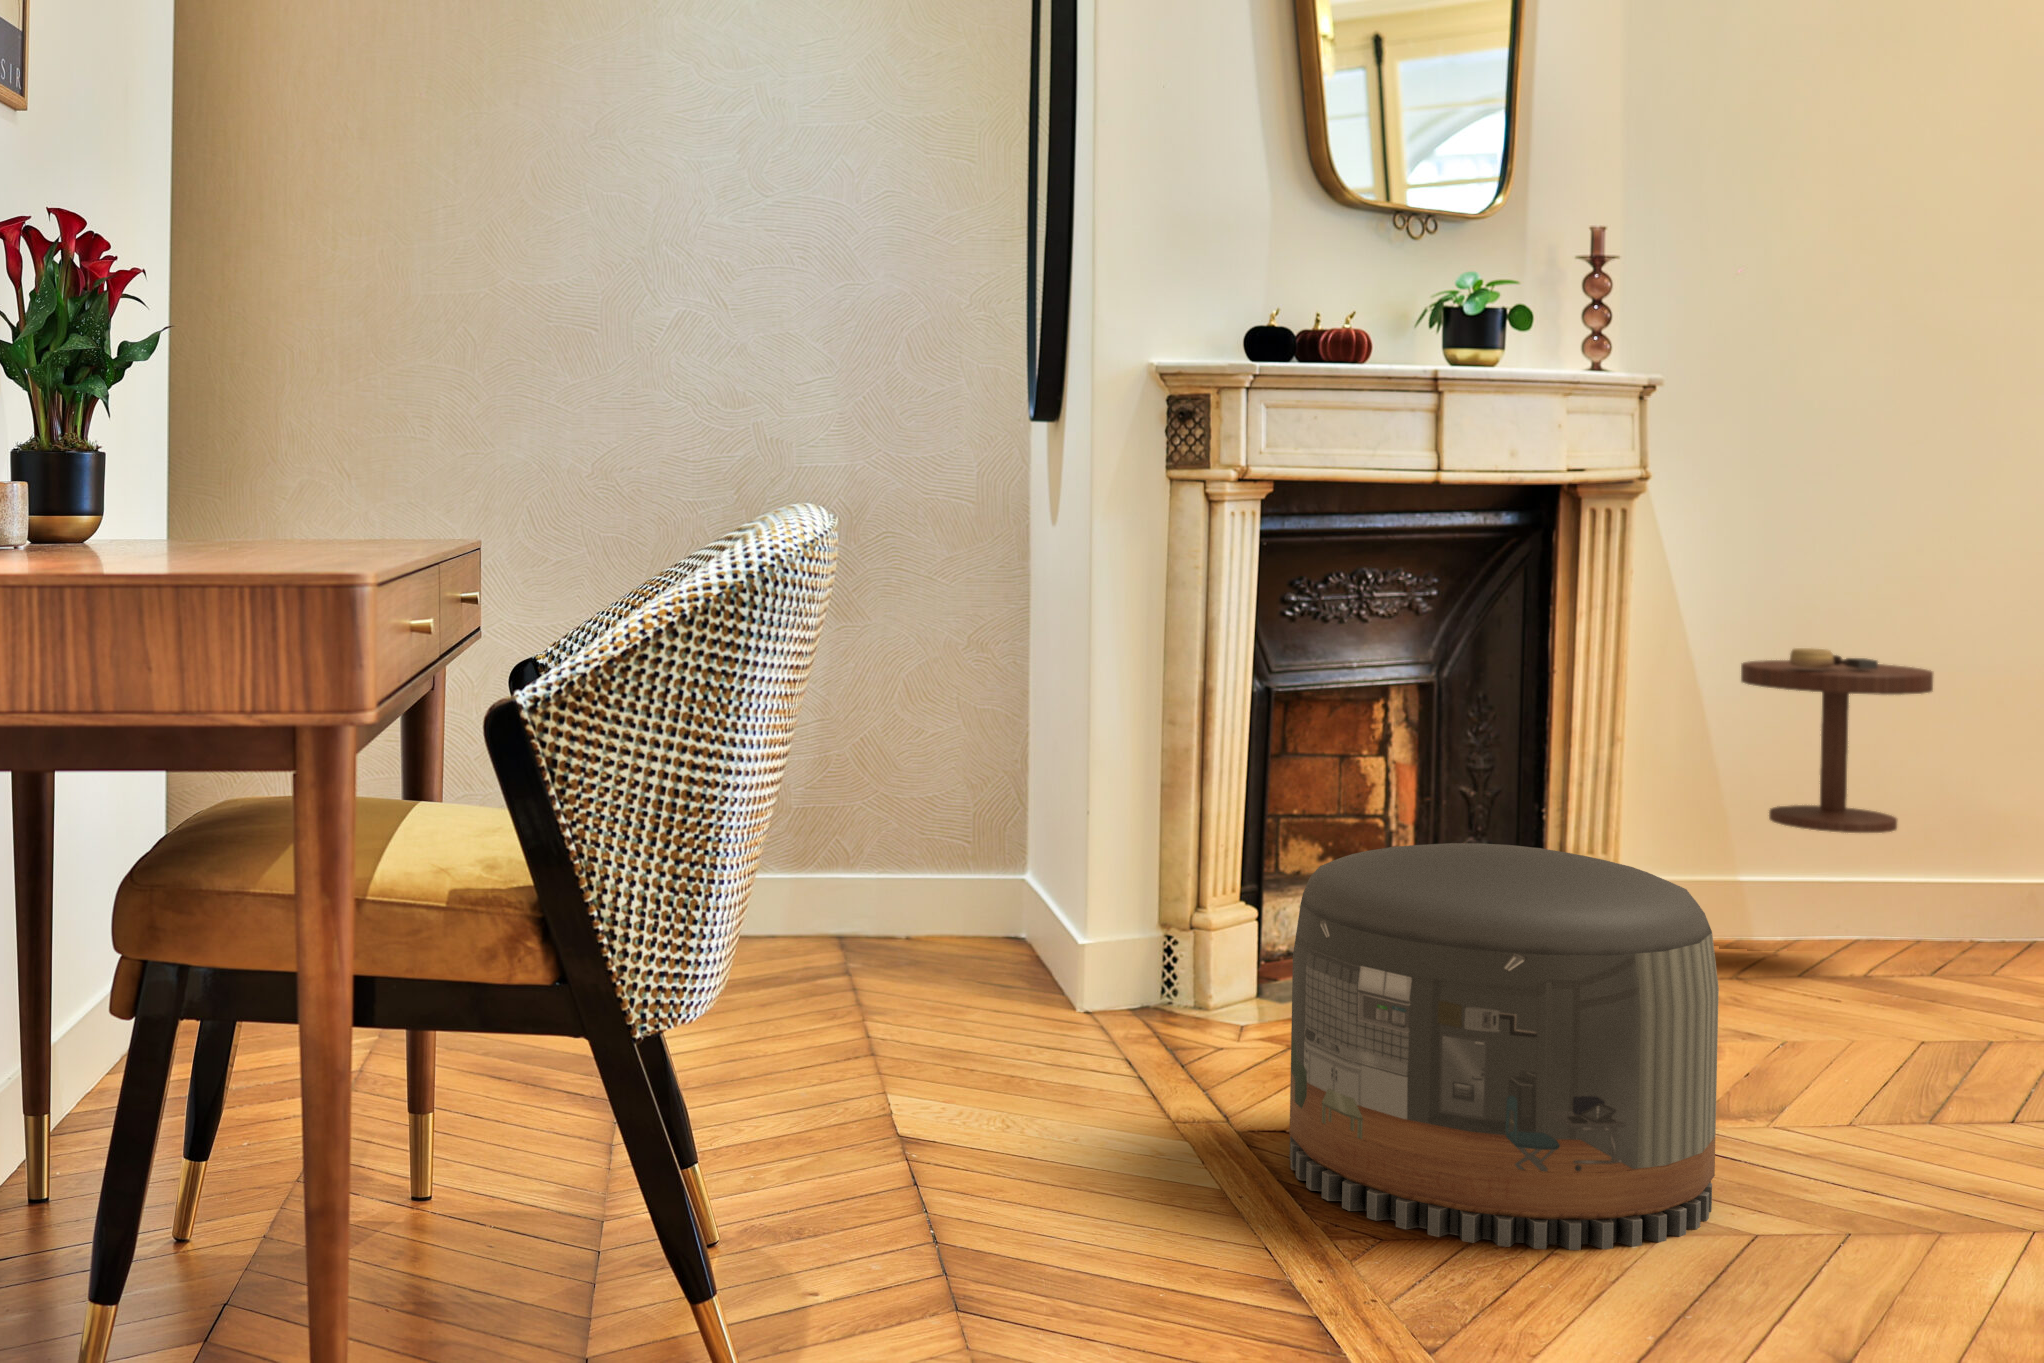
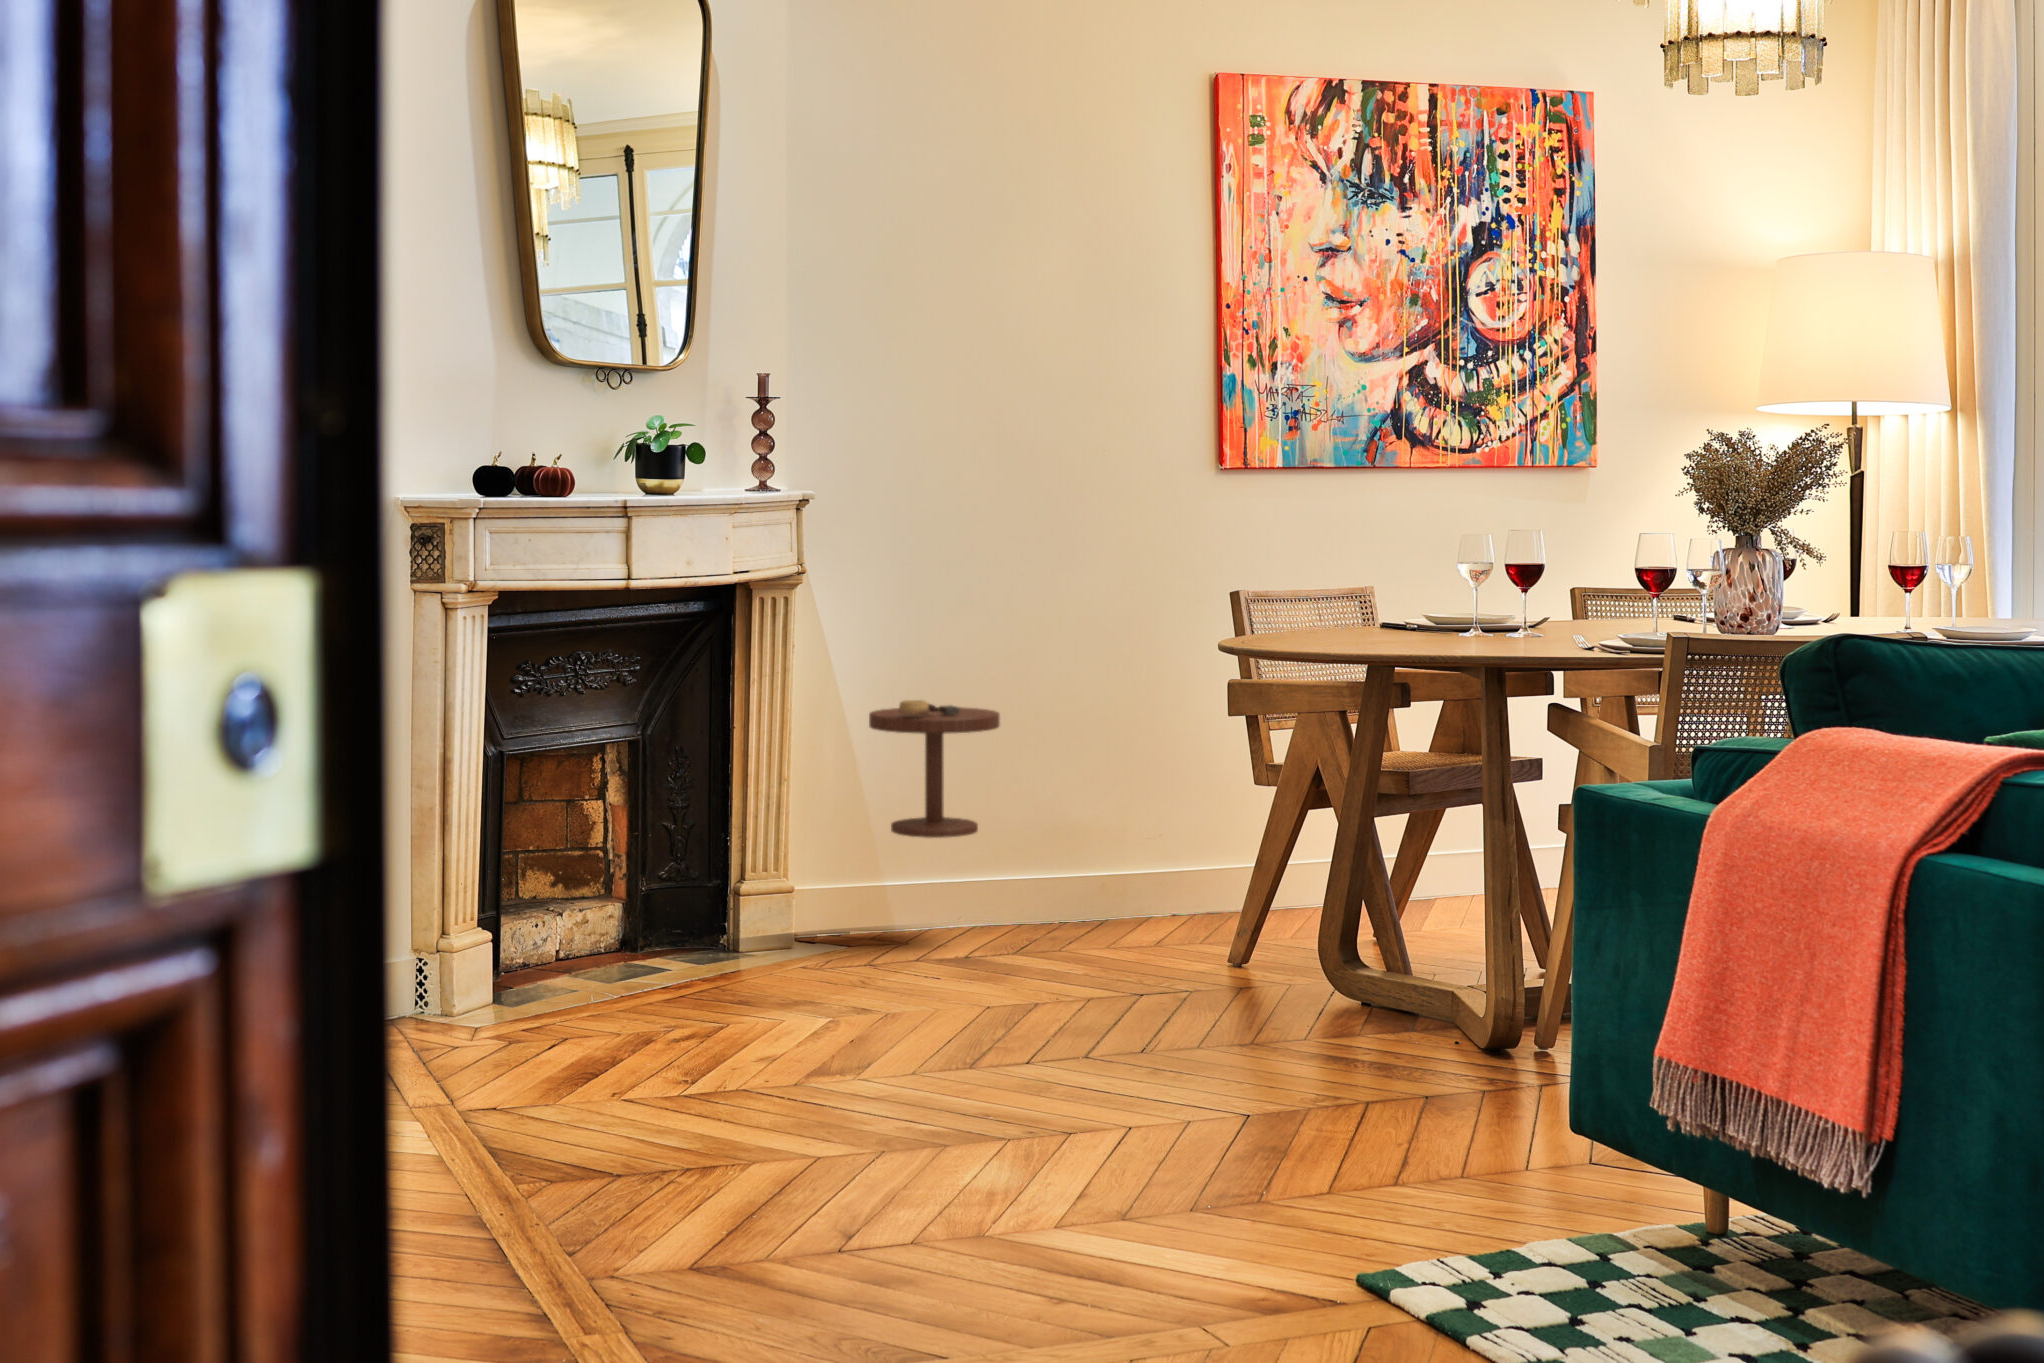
pouf: present [1290,843,1719,1250] -> none [491,877,788,1171]

